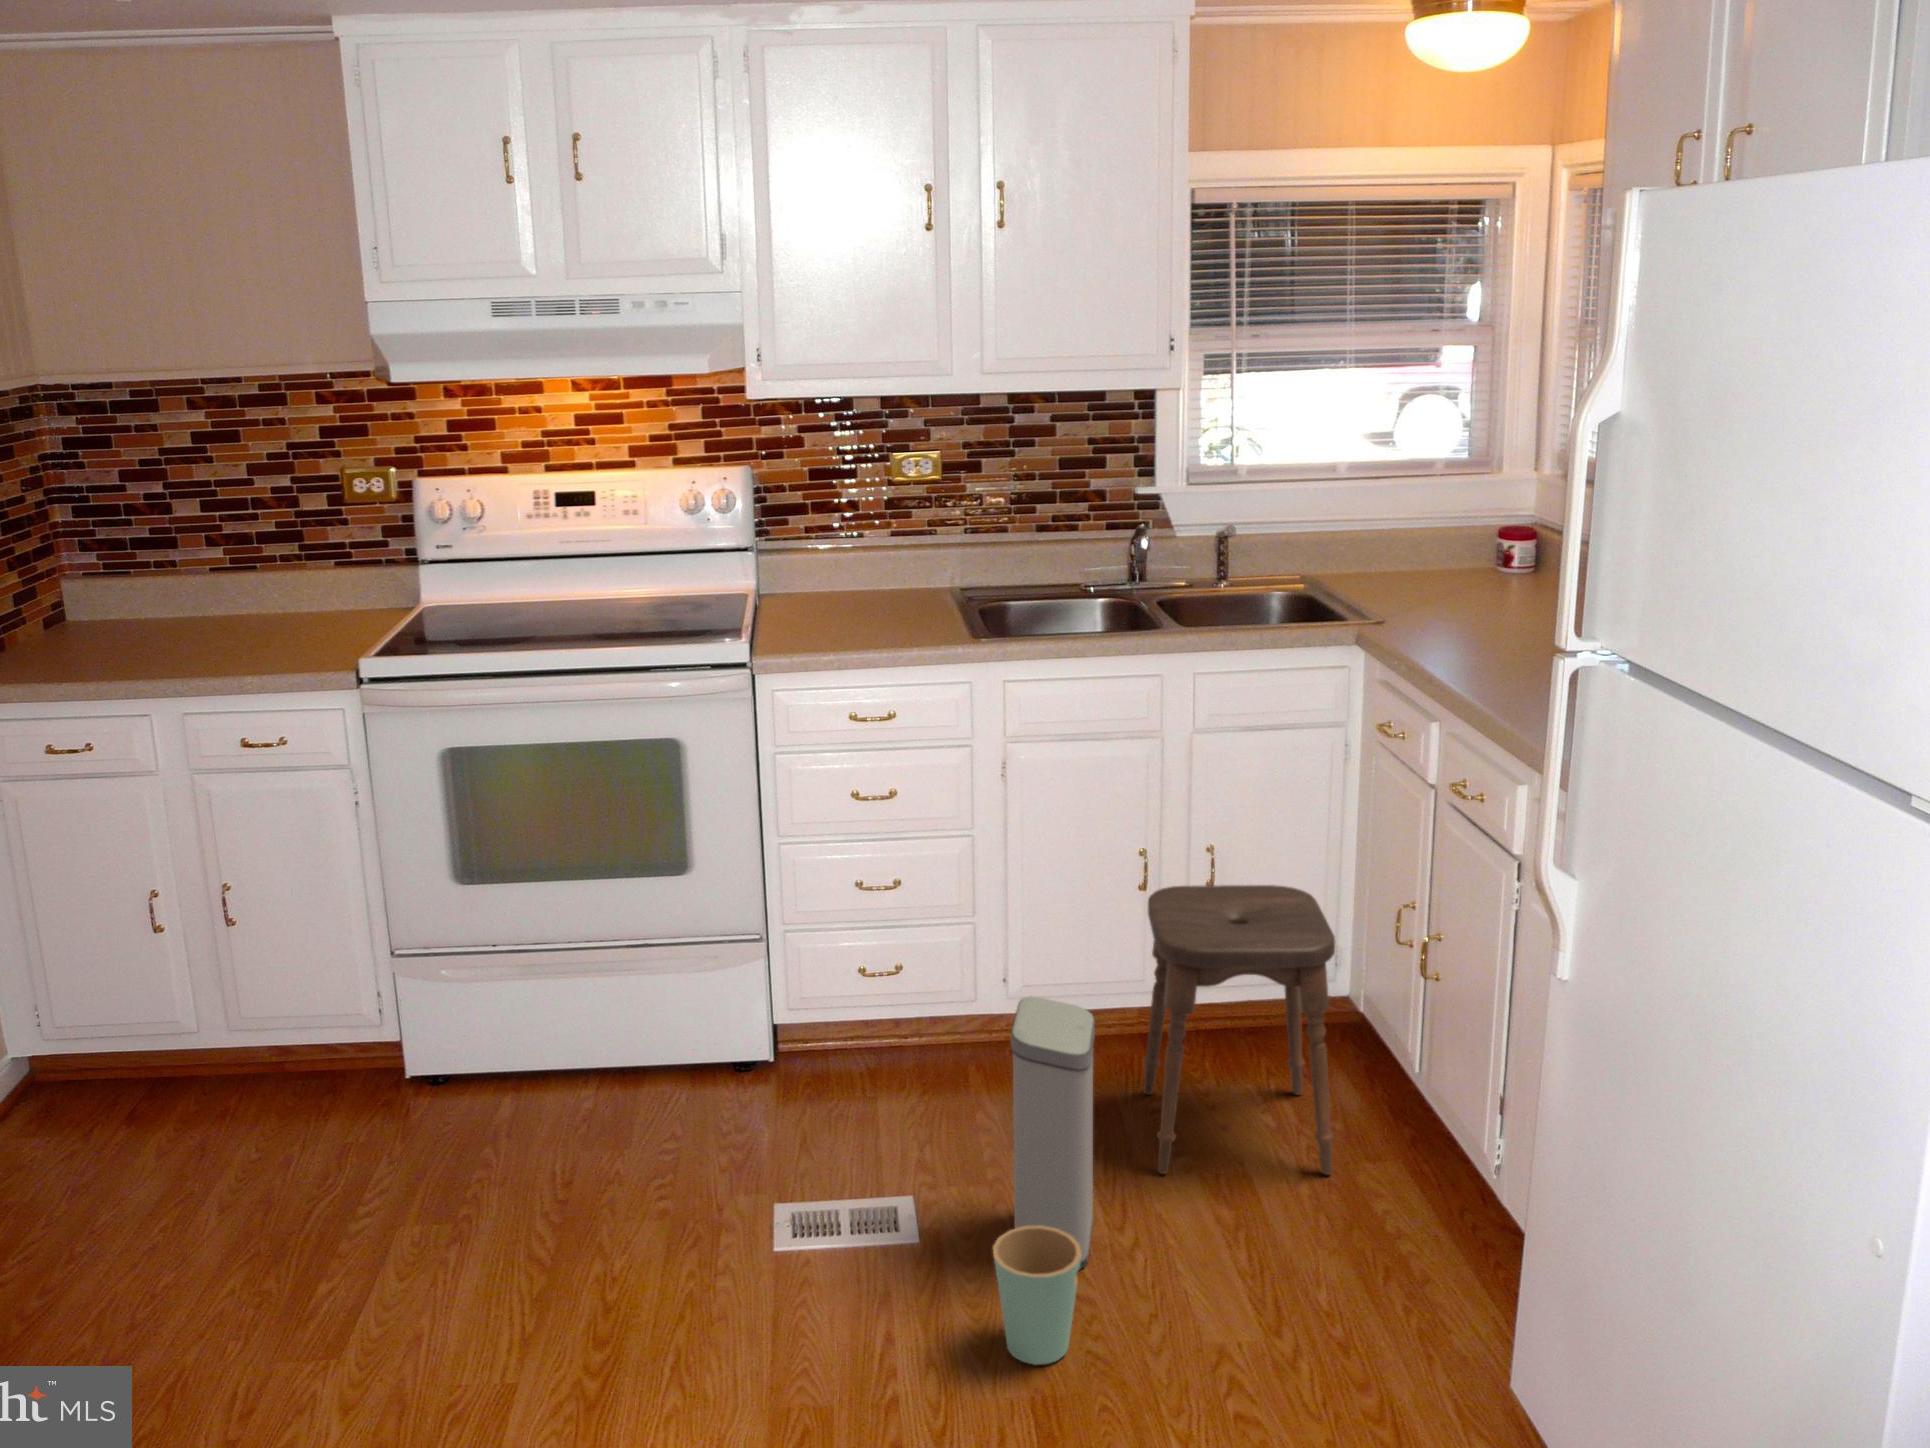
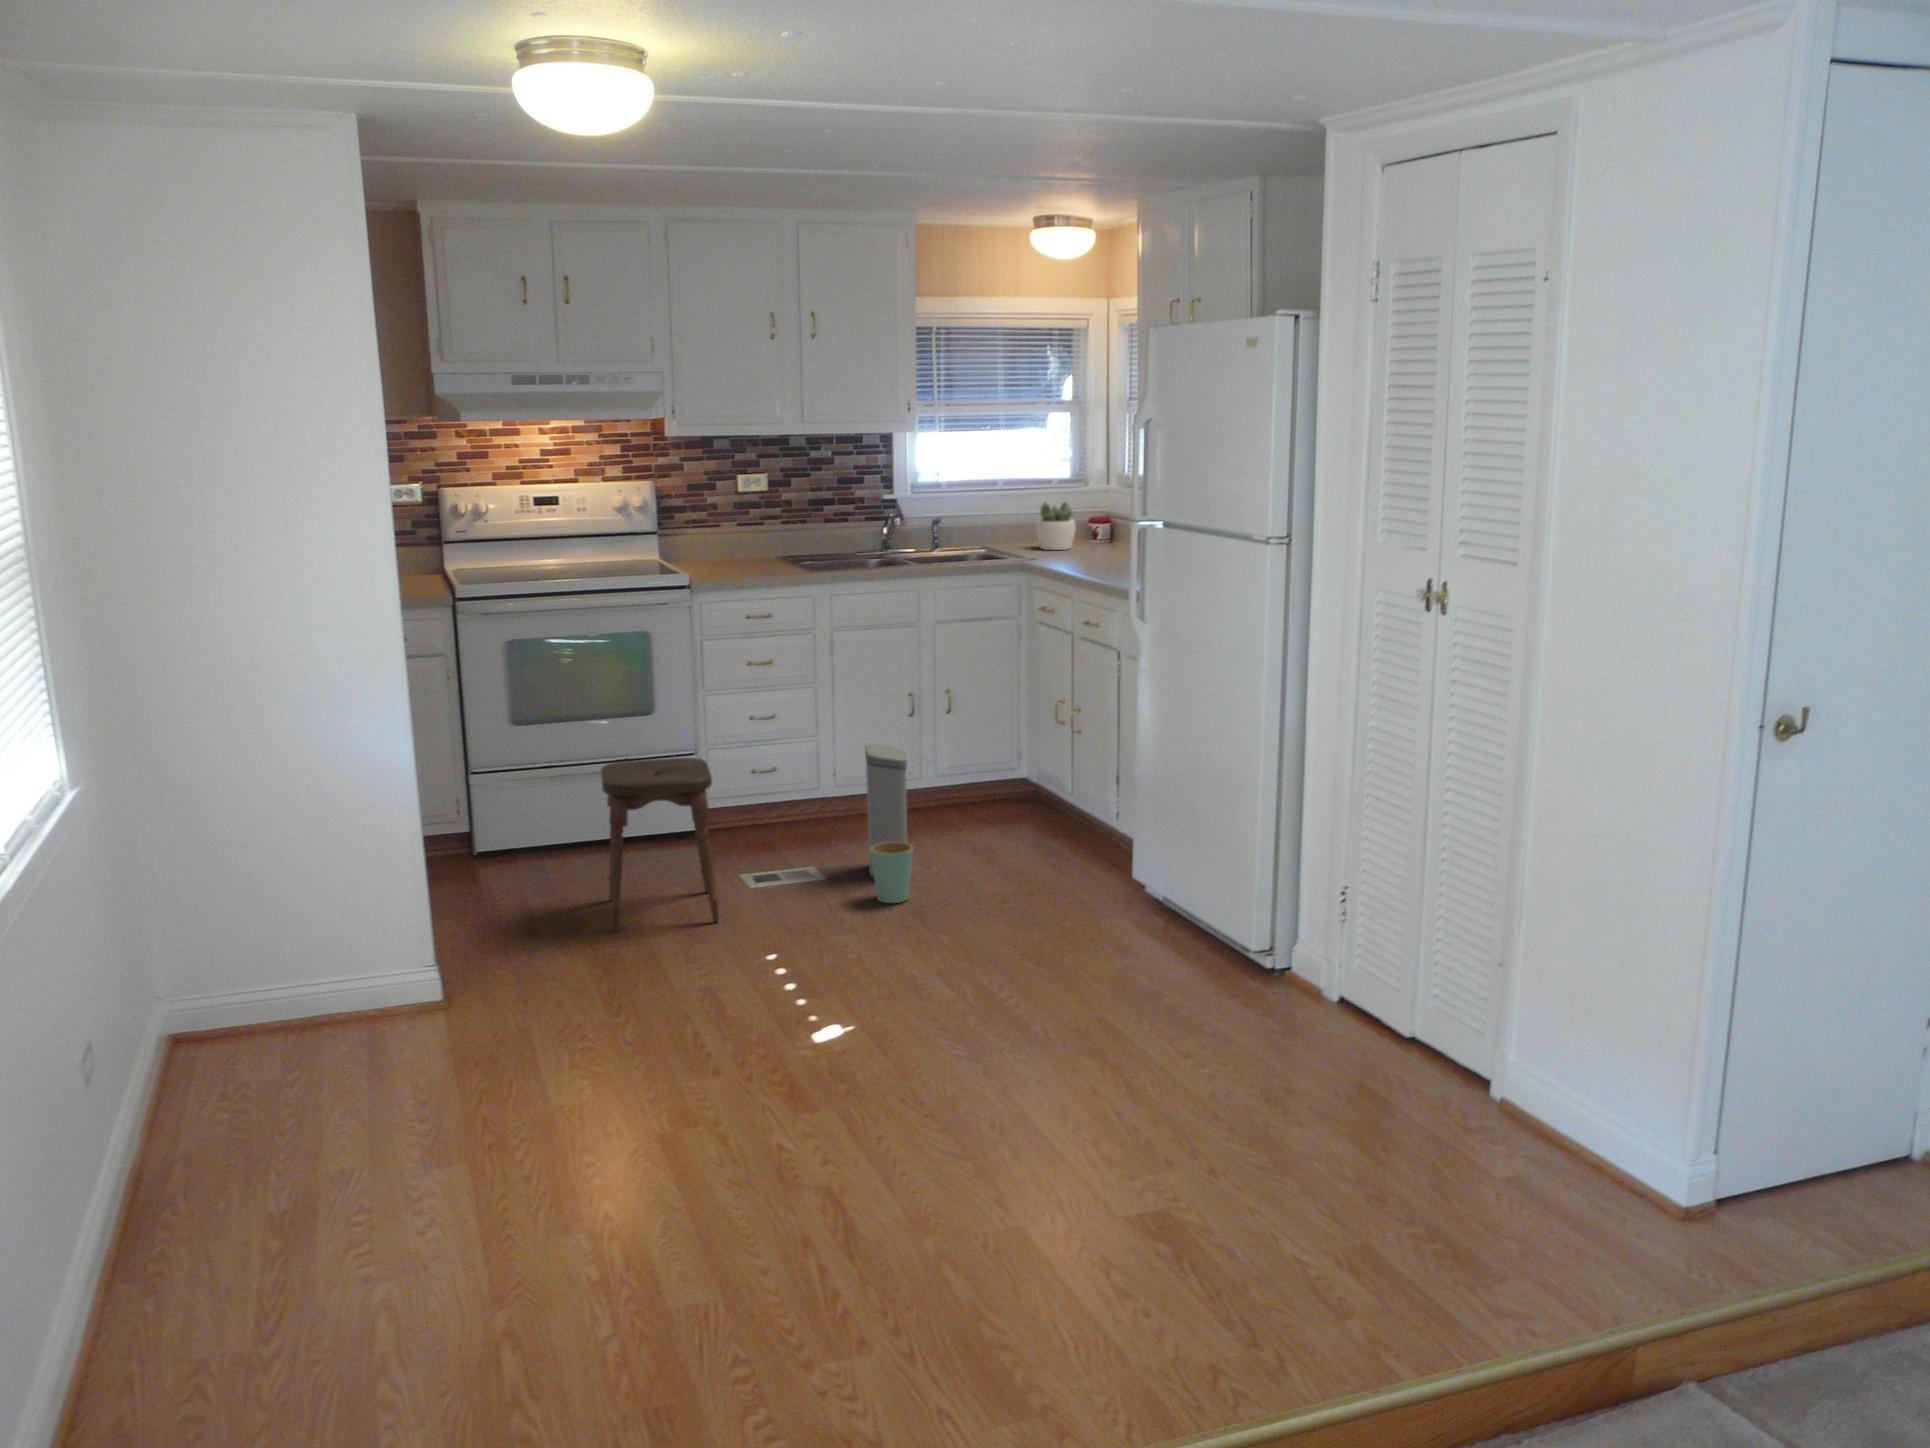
succulent plant: none [1400,505,1474,592] -> present [1036,502,1076,550]
stool: present [1143,885,1335,1175] -> present [601,758,719,930]

